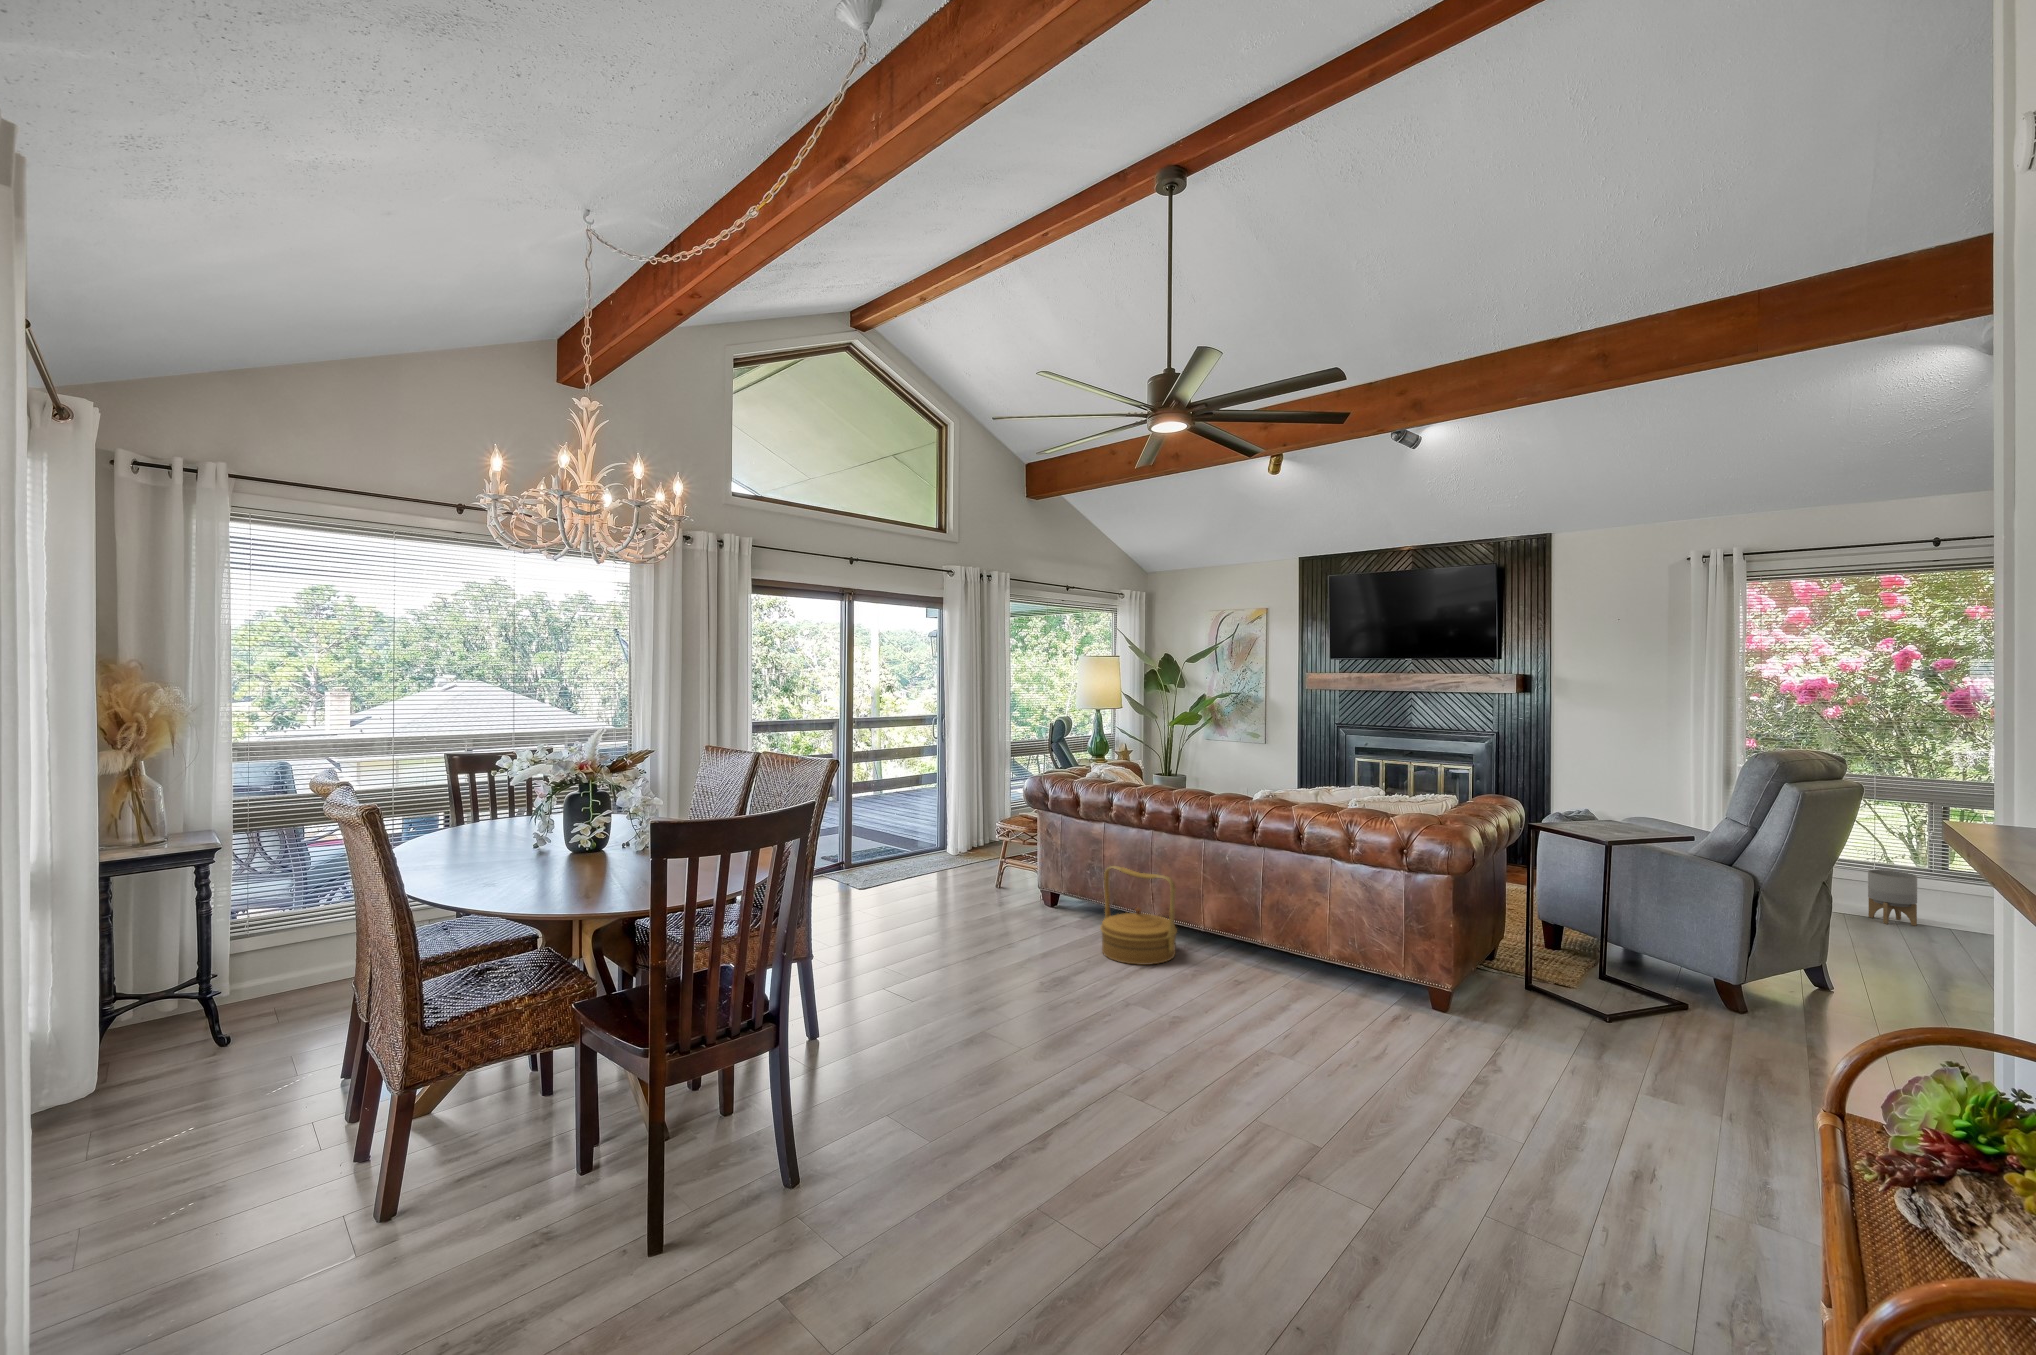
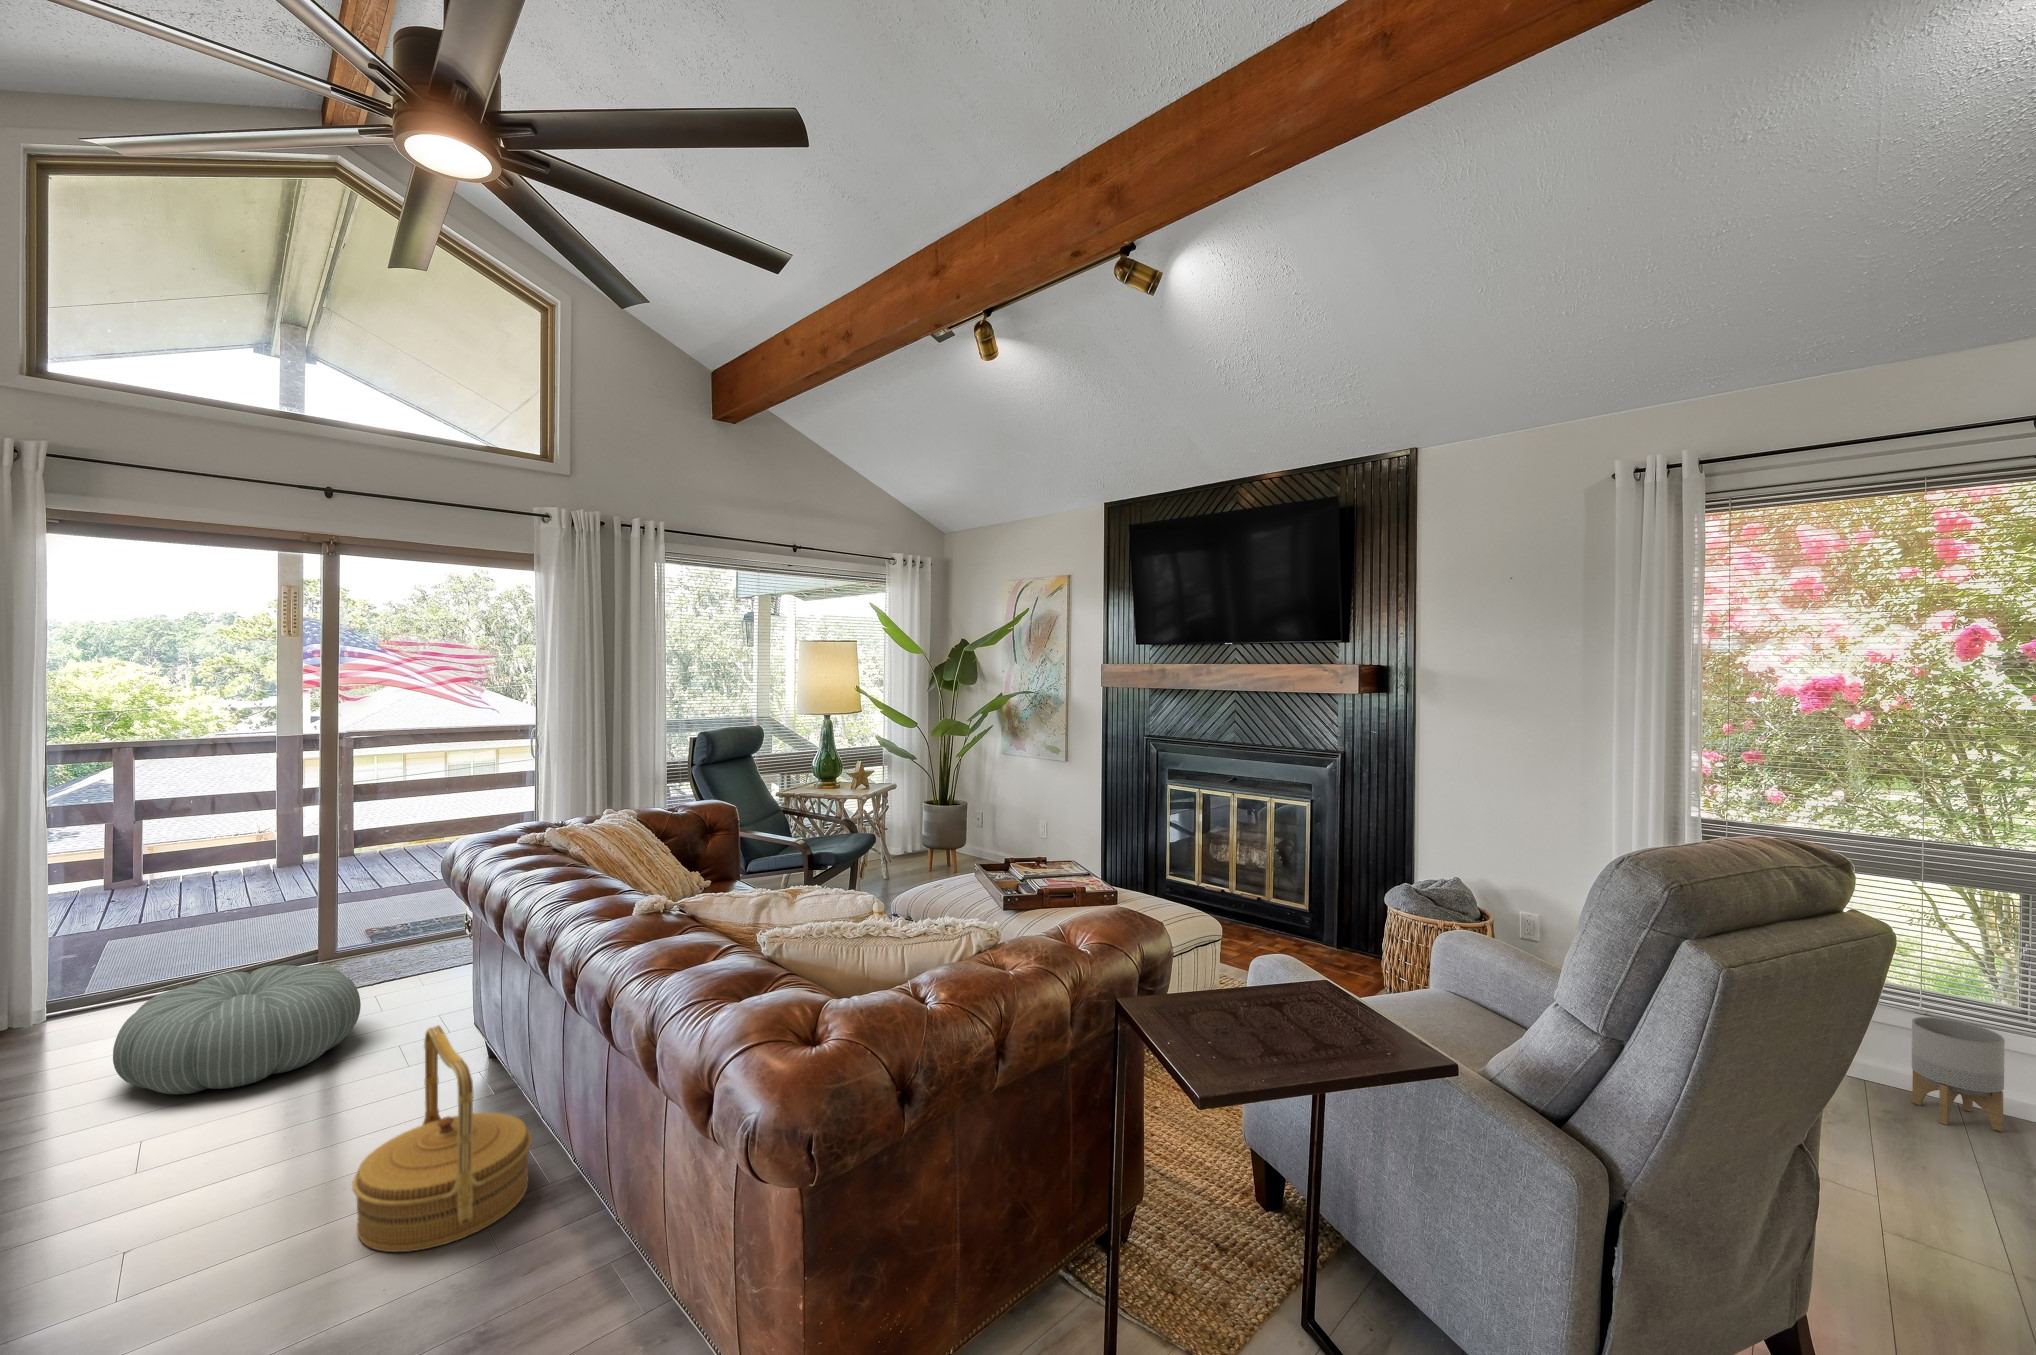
pouf: none [856,857,964,920] -> present [113,965,361,1094]

